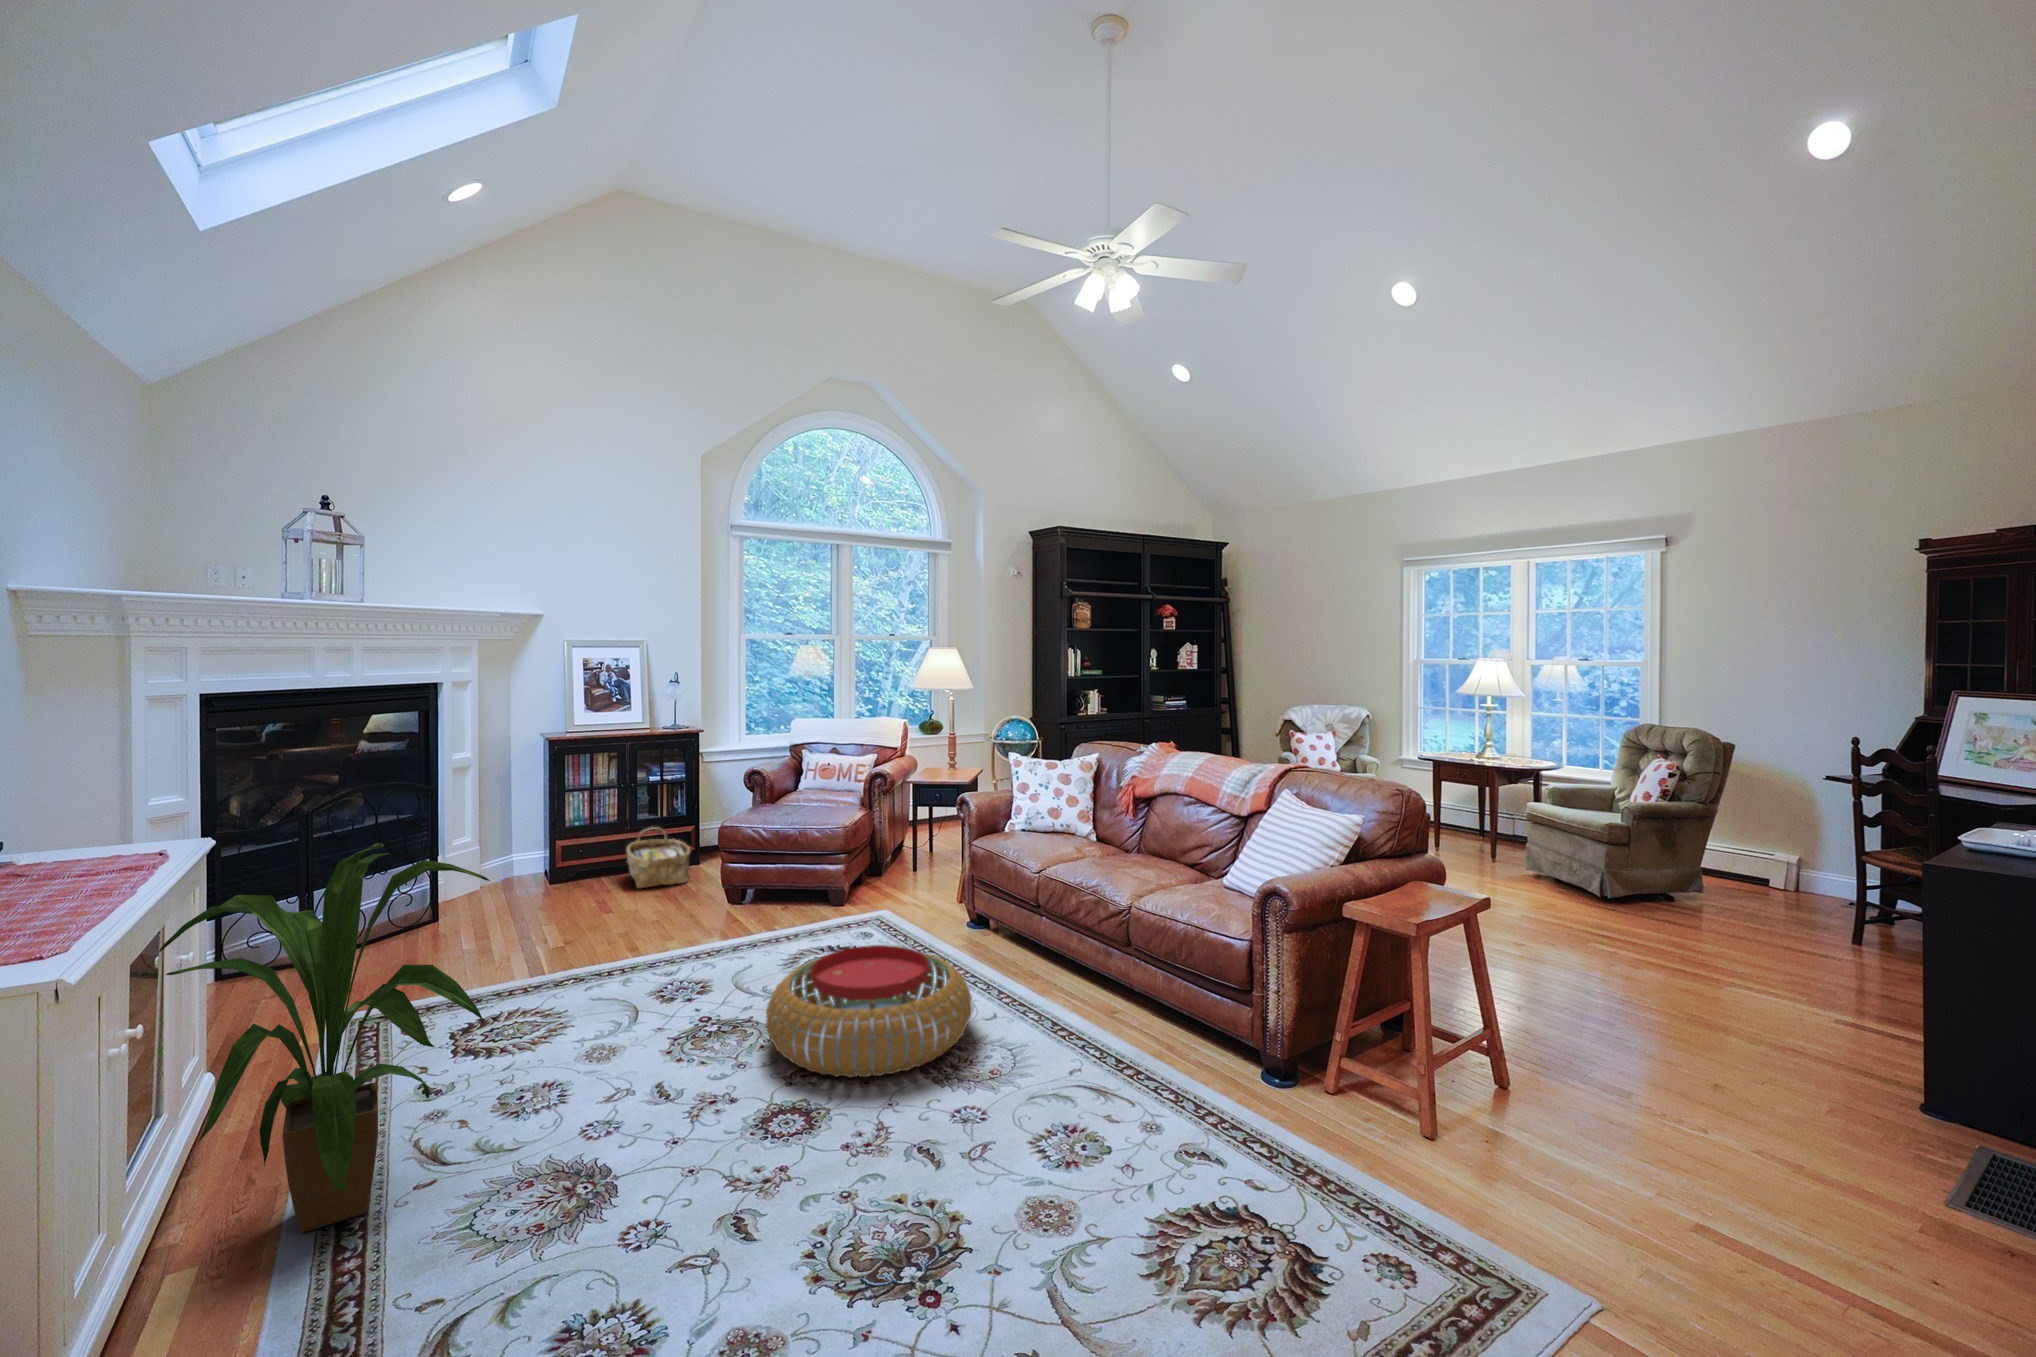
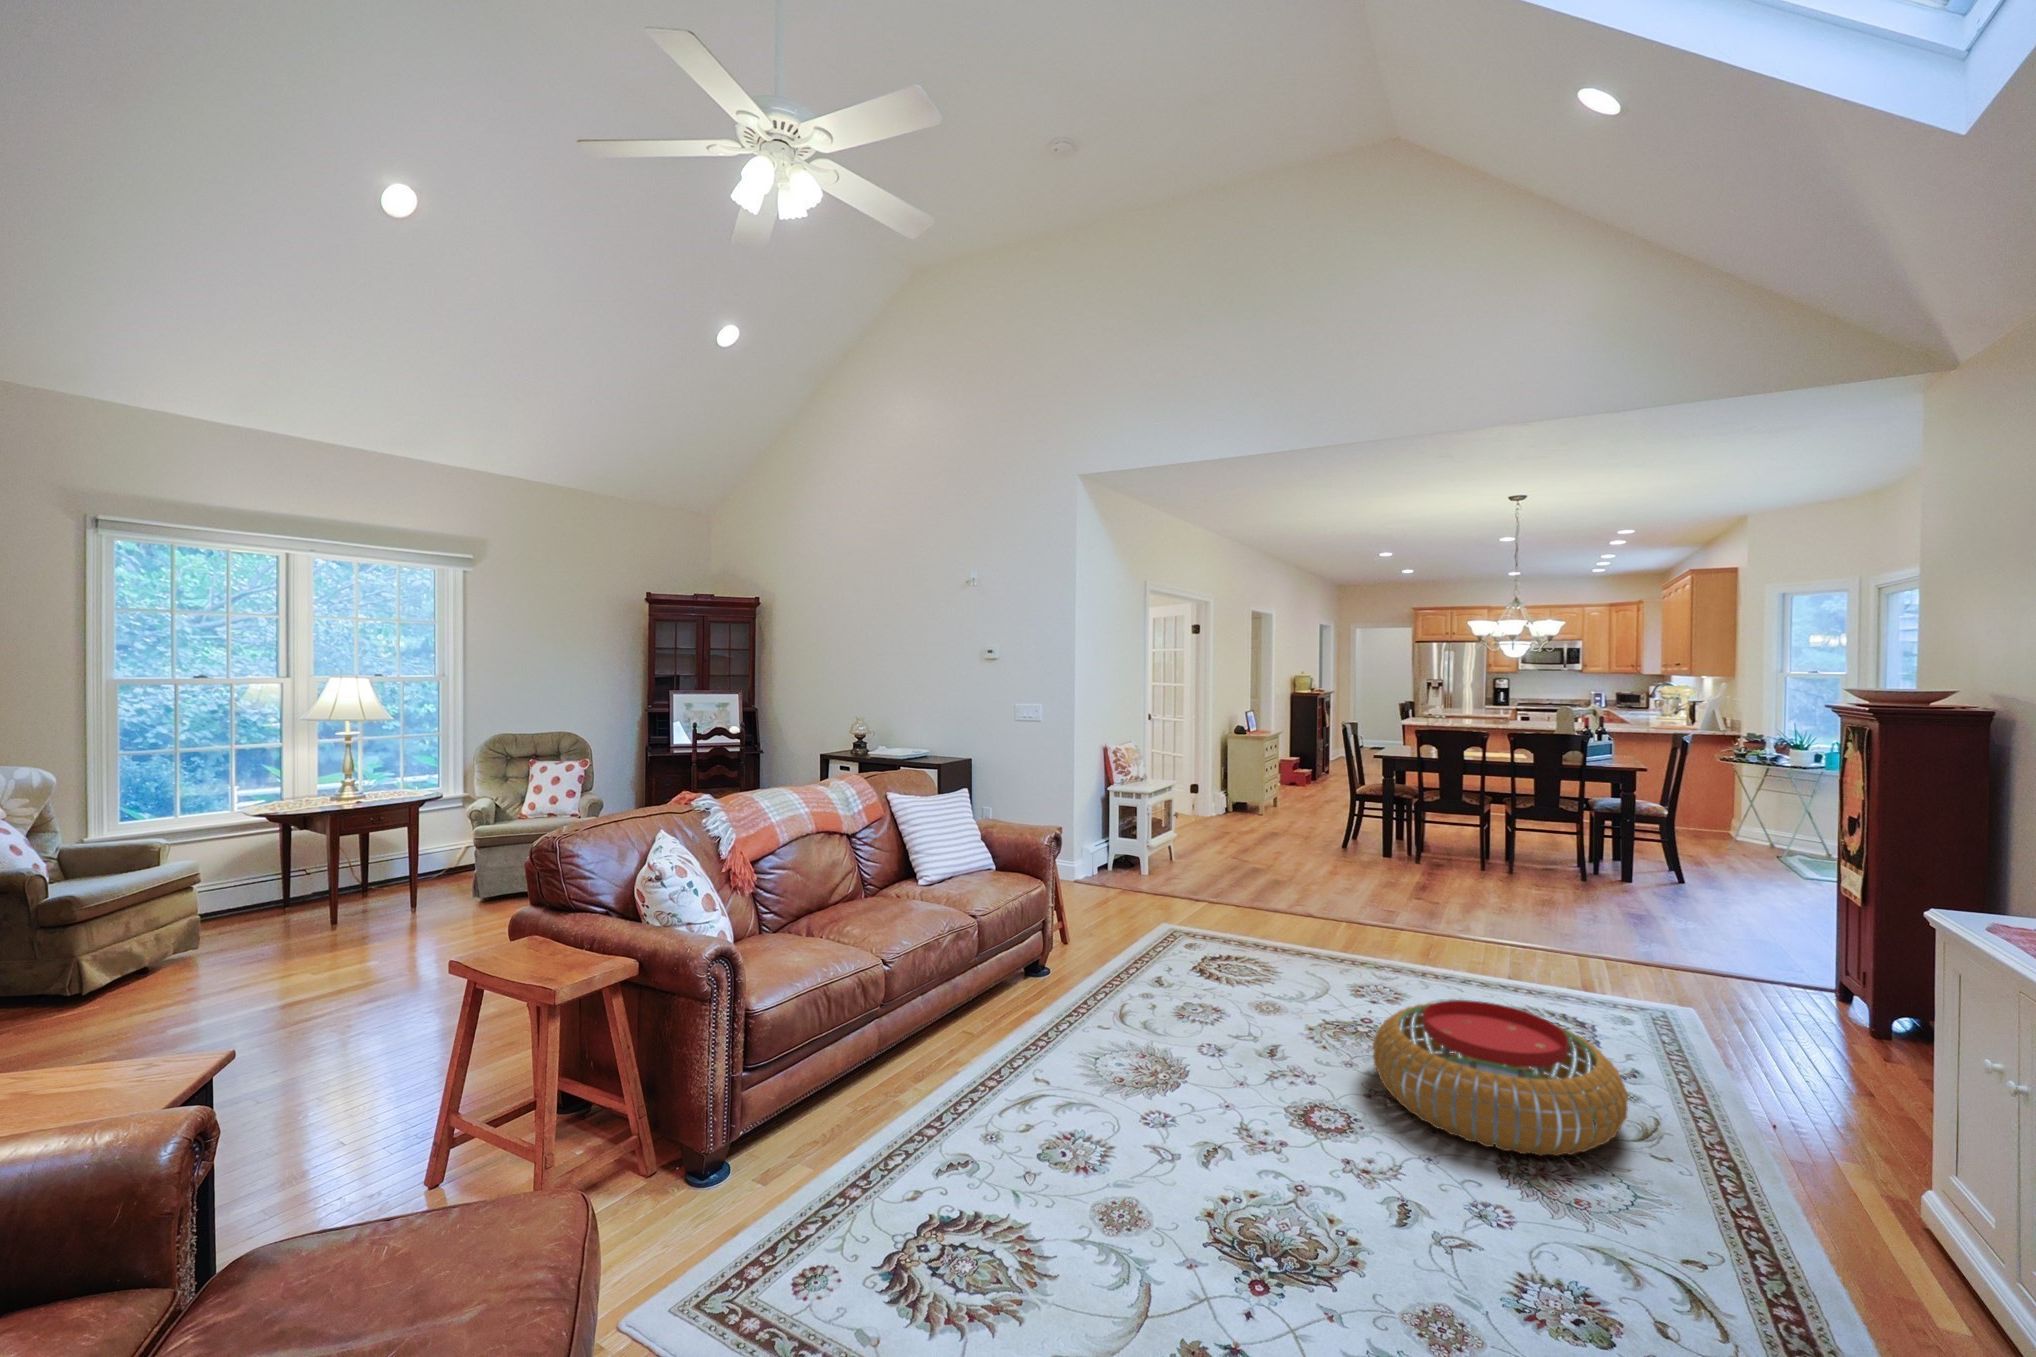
woven basket: present [627,827,691,889] -> none [1445,854,1510,916]
house plant: present [159,844,490,1232] -> none [990,795,1144,1027]

